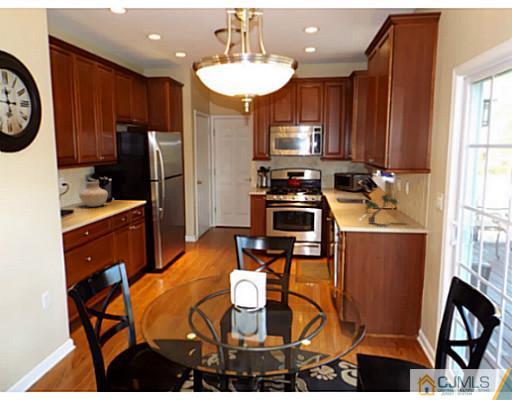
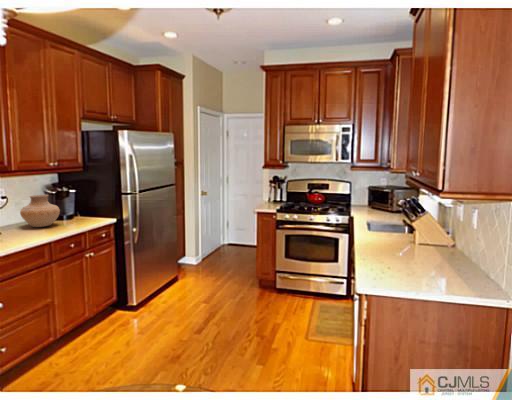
potted plant: present [366,194,398,224] -> none [395,226,465,278]

